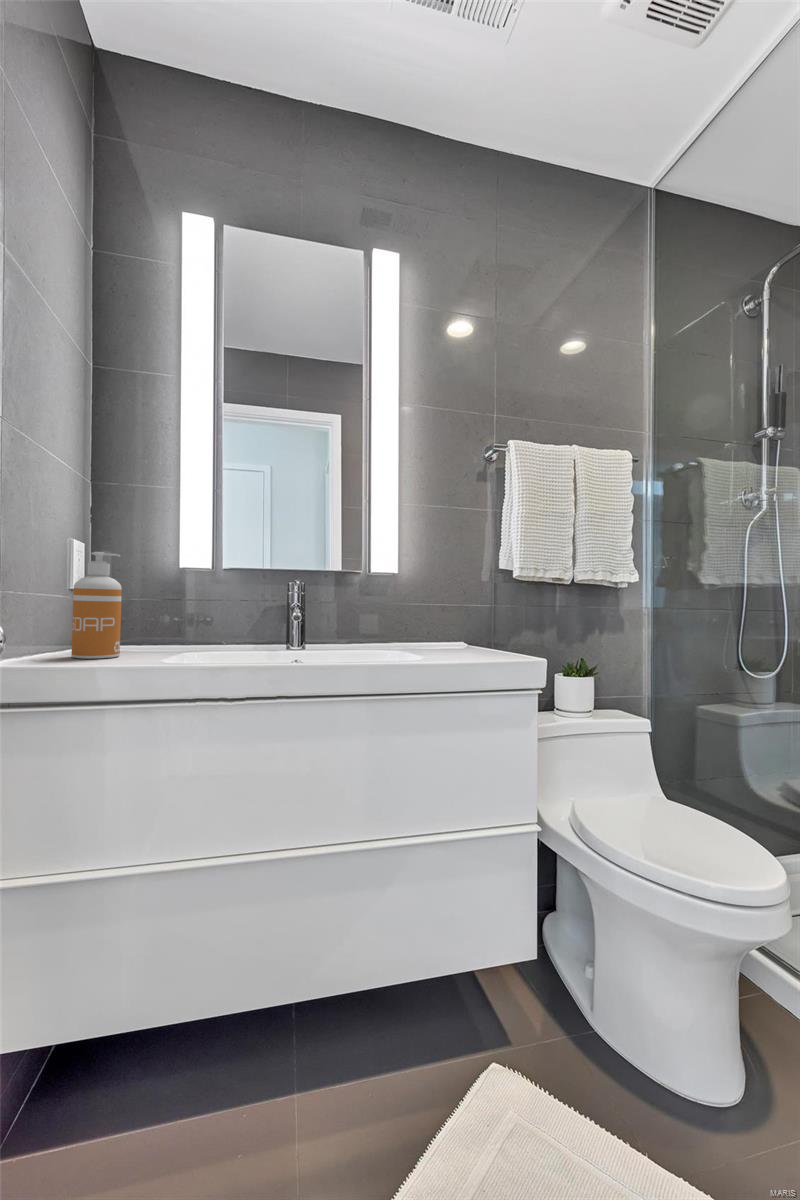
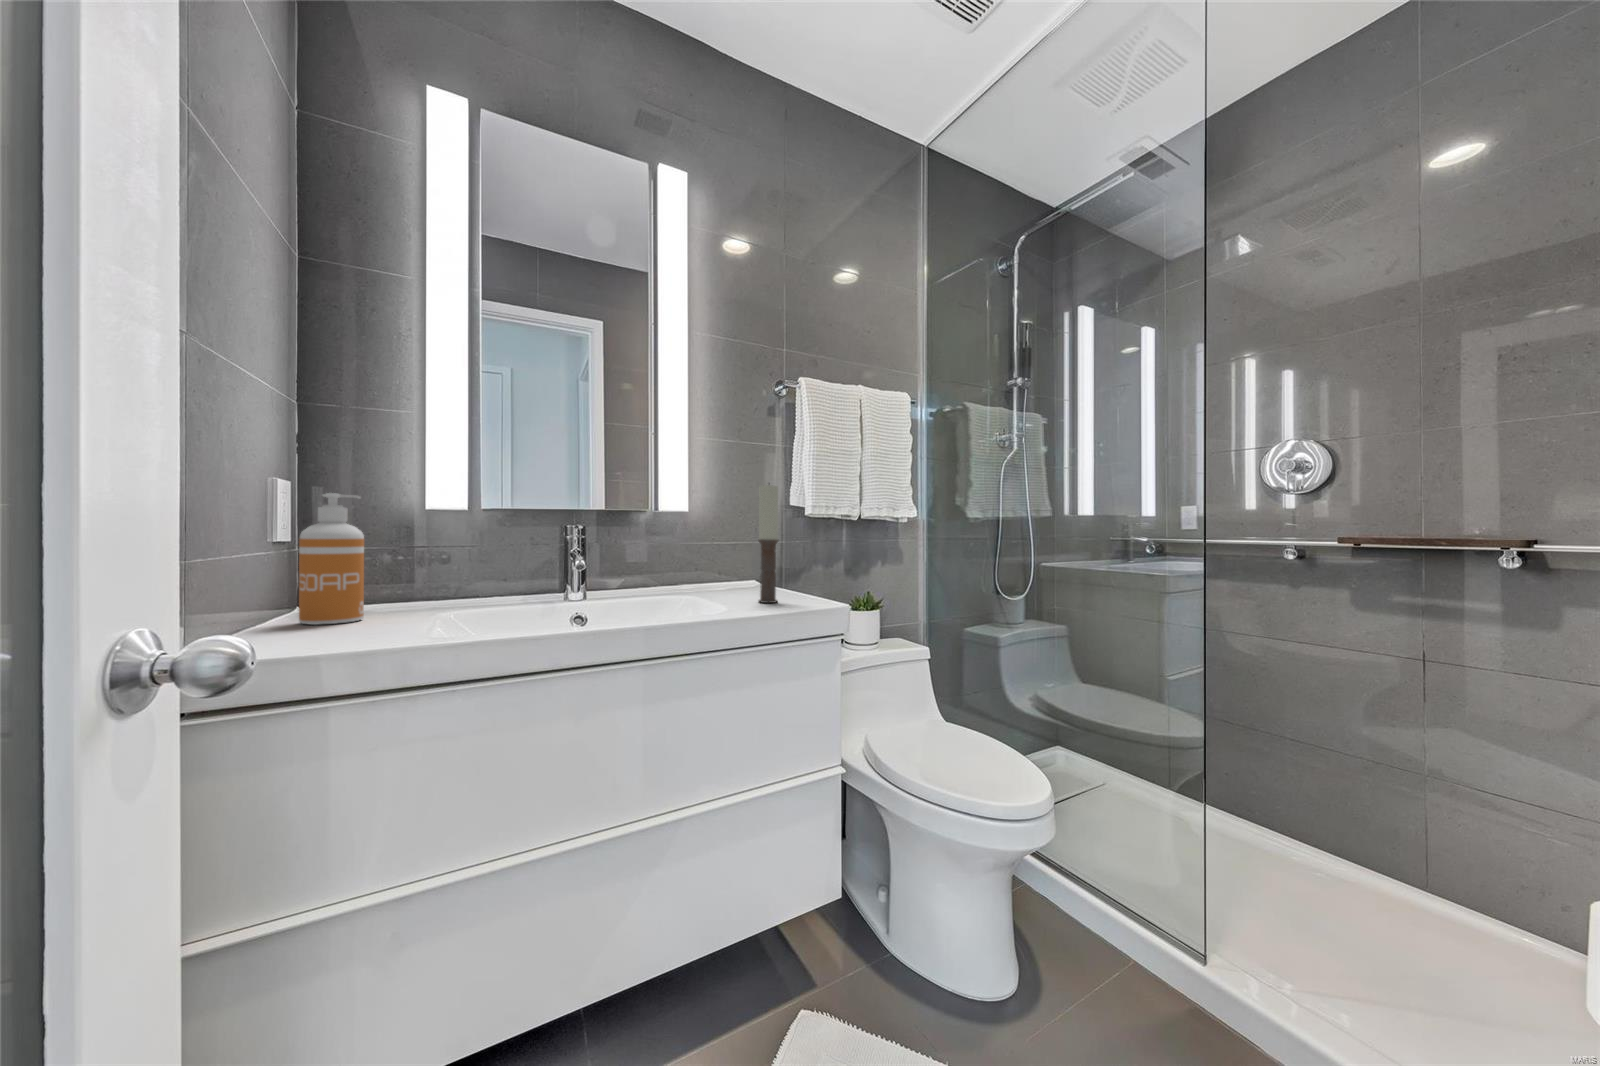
candle: none [457,544,480,664] -> present [758,485,778,603]

